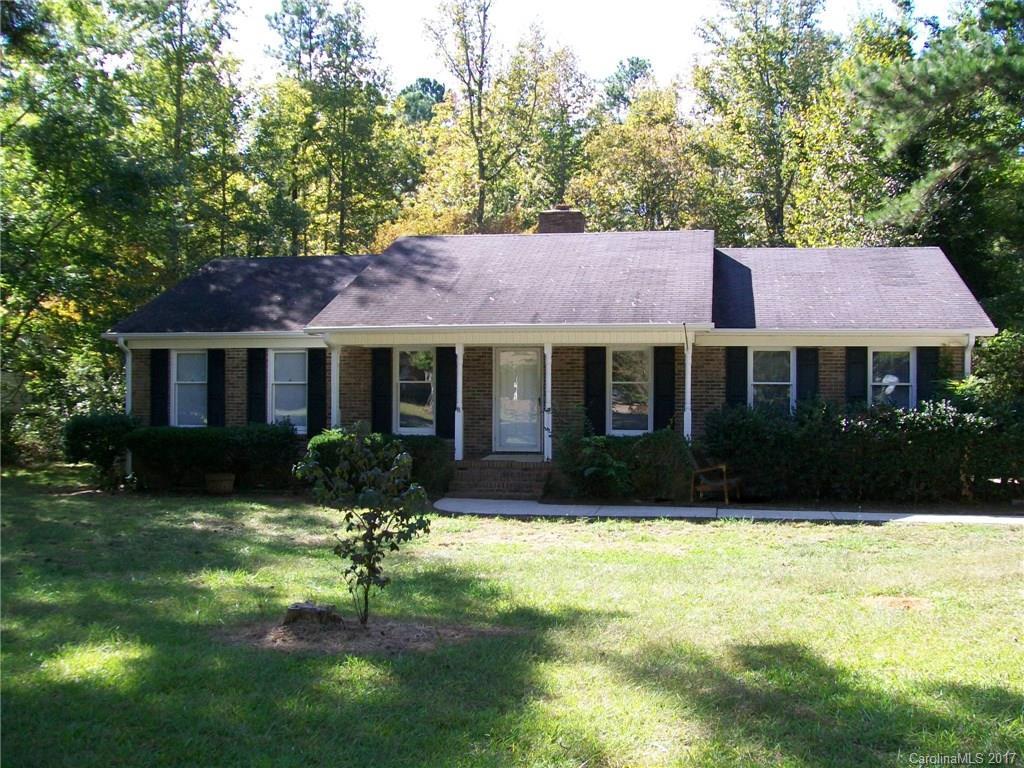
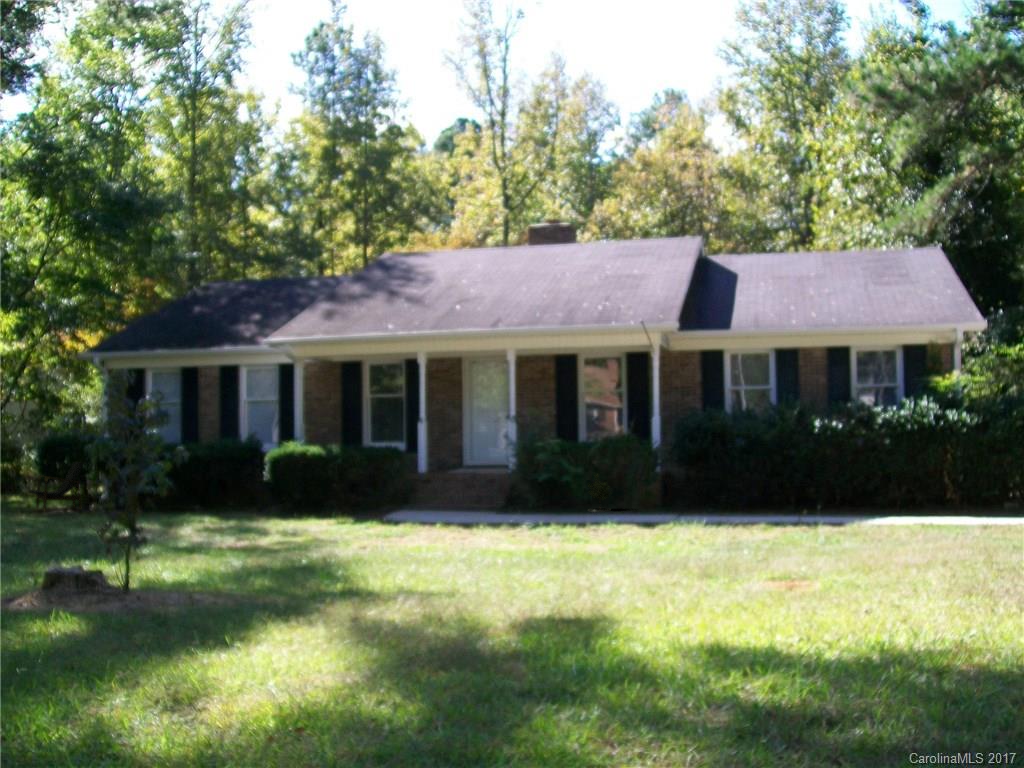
lounge chair: present [687,448,743,503] -> present [30,462,83,511]
wooden bucket: present [205,472,235,494] -> none [162,484,193,511]

